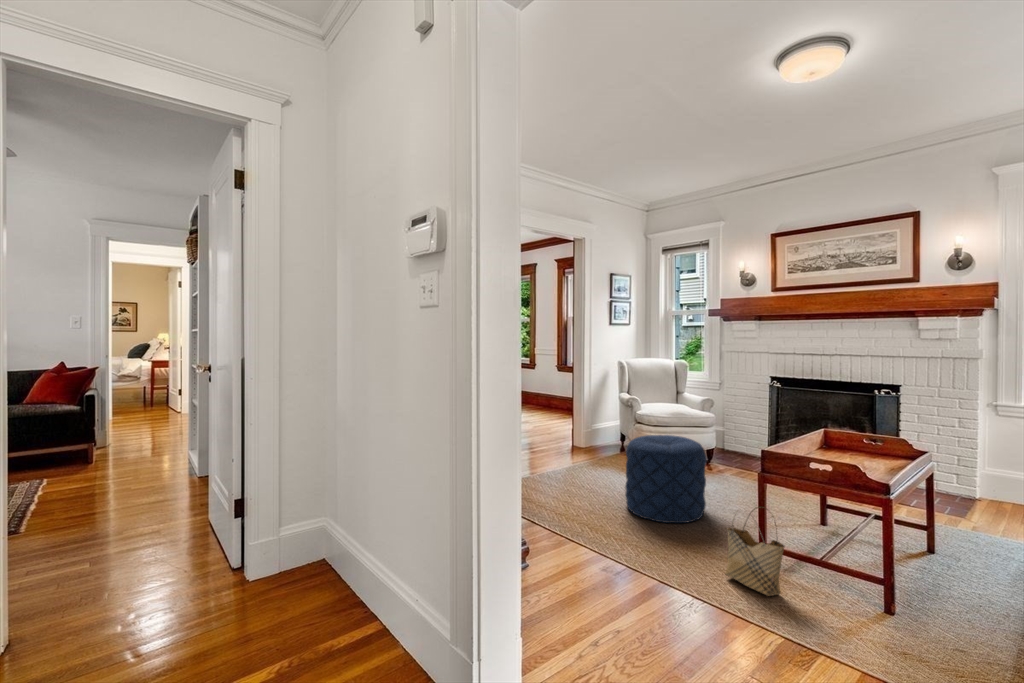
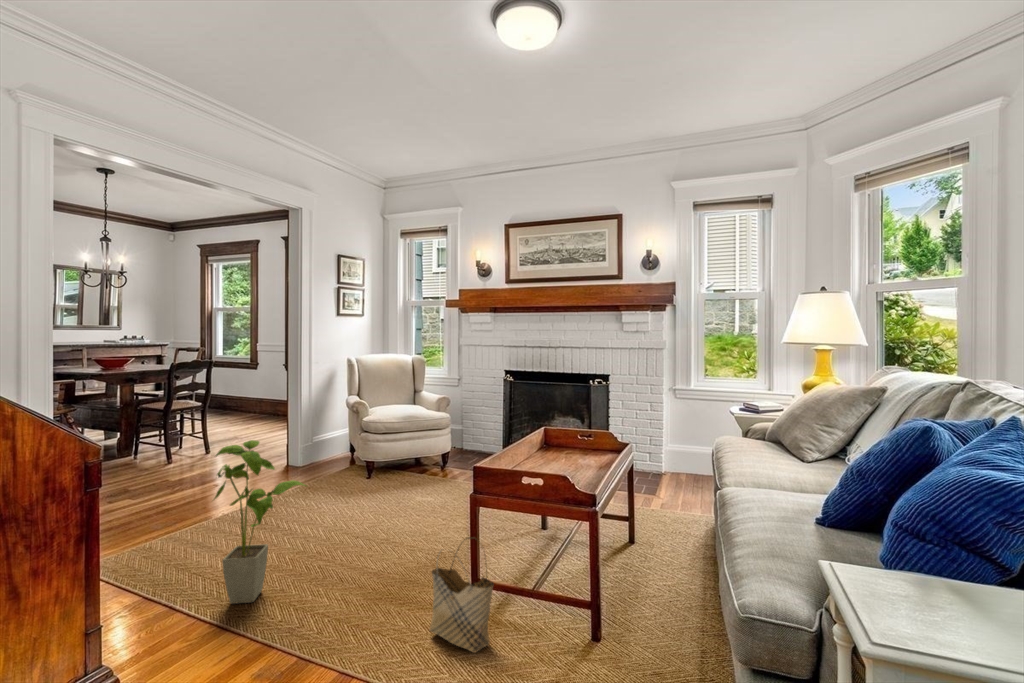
house plant: none [557,416,619,531] -> present [214,440,306,604]
pouf: present [625,435,706,523] -> none [330,448,426,561]

